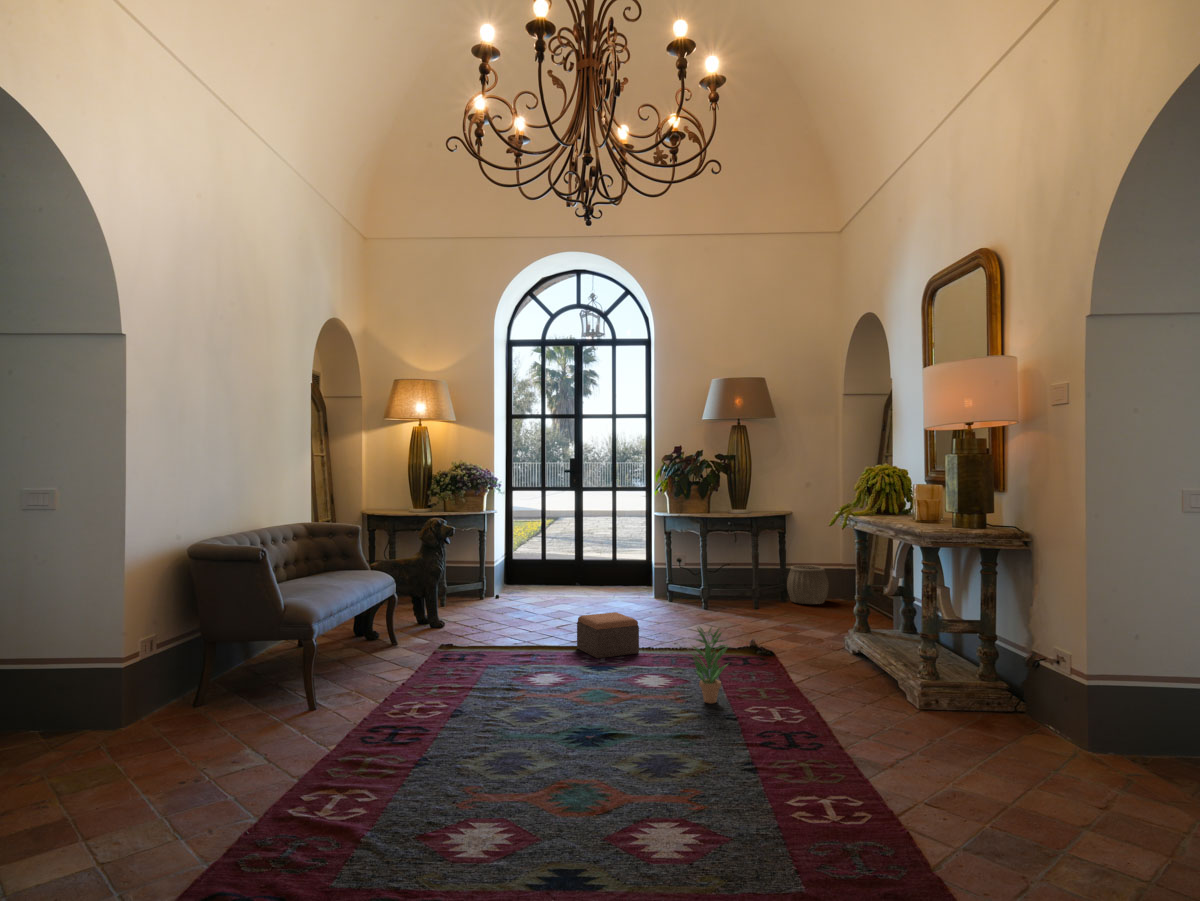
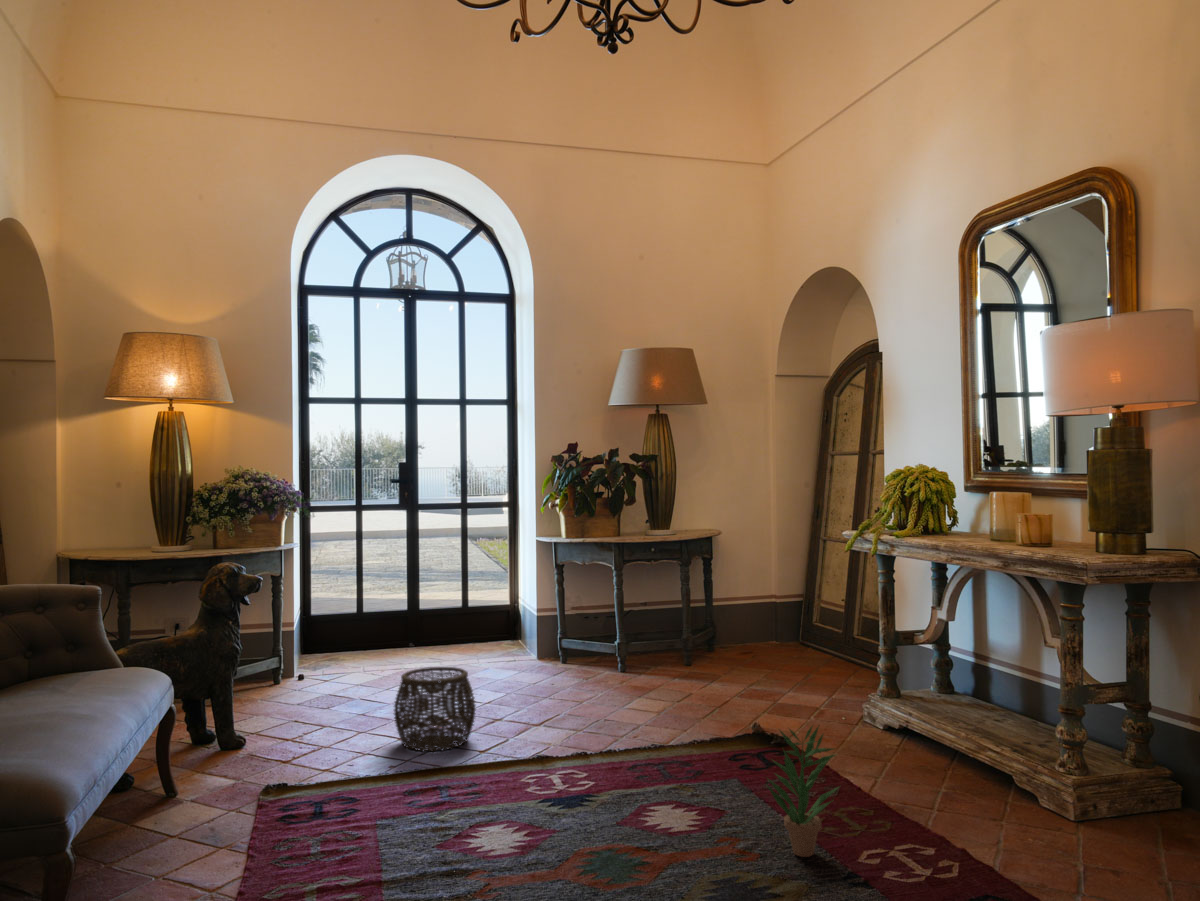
woven basket: present [787,565,828,604] -> present [394,667,476,751]
footstool: present [577,612,639,658] -> none [498,699,603,782]

